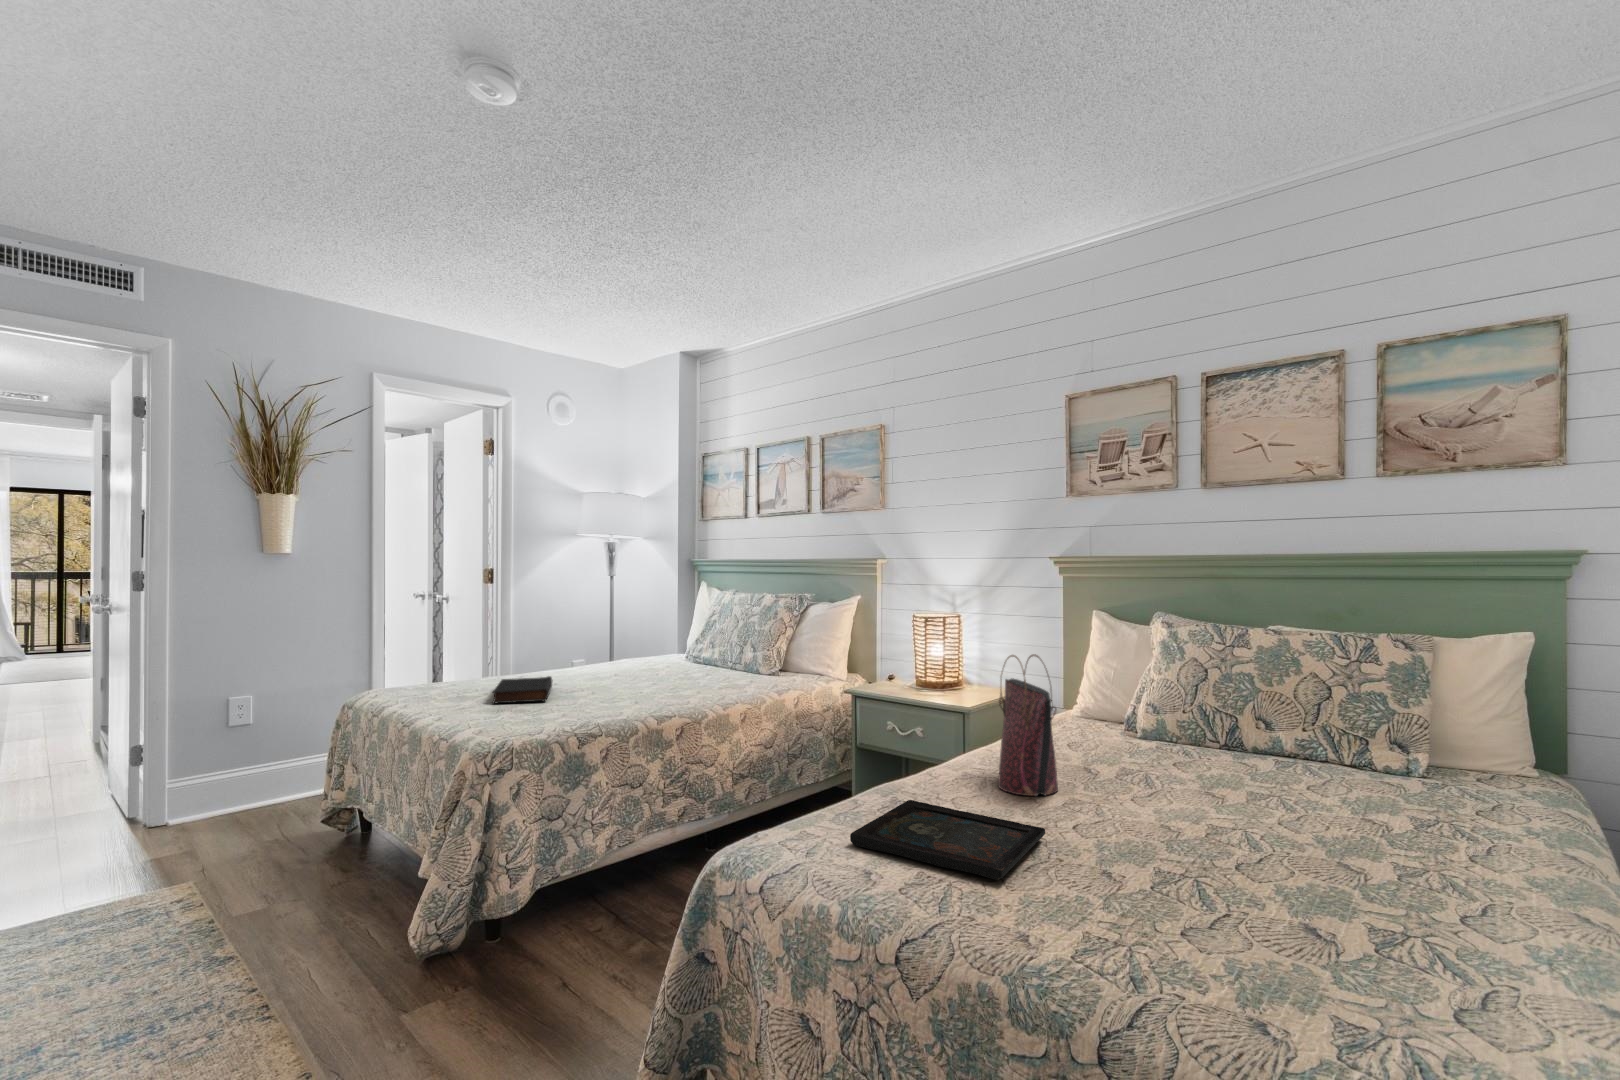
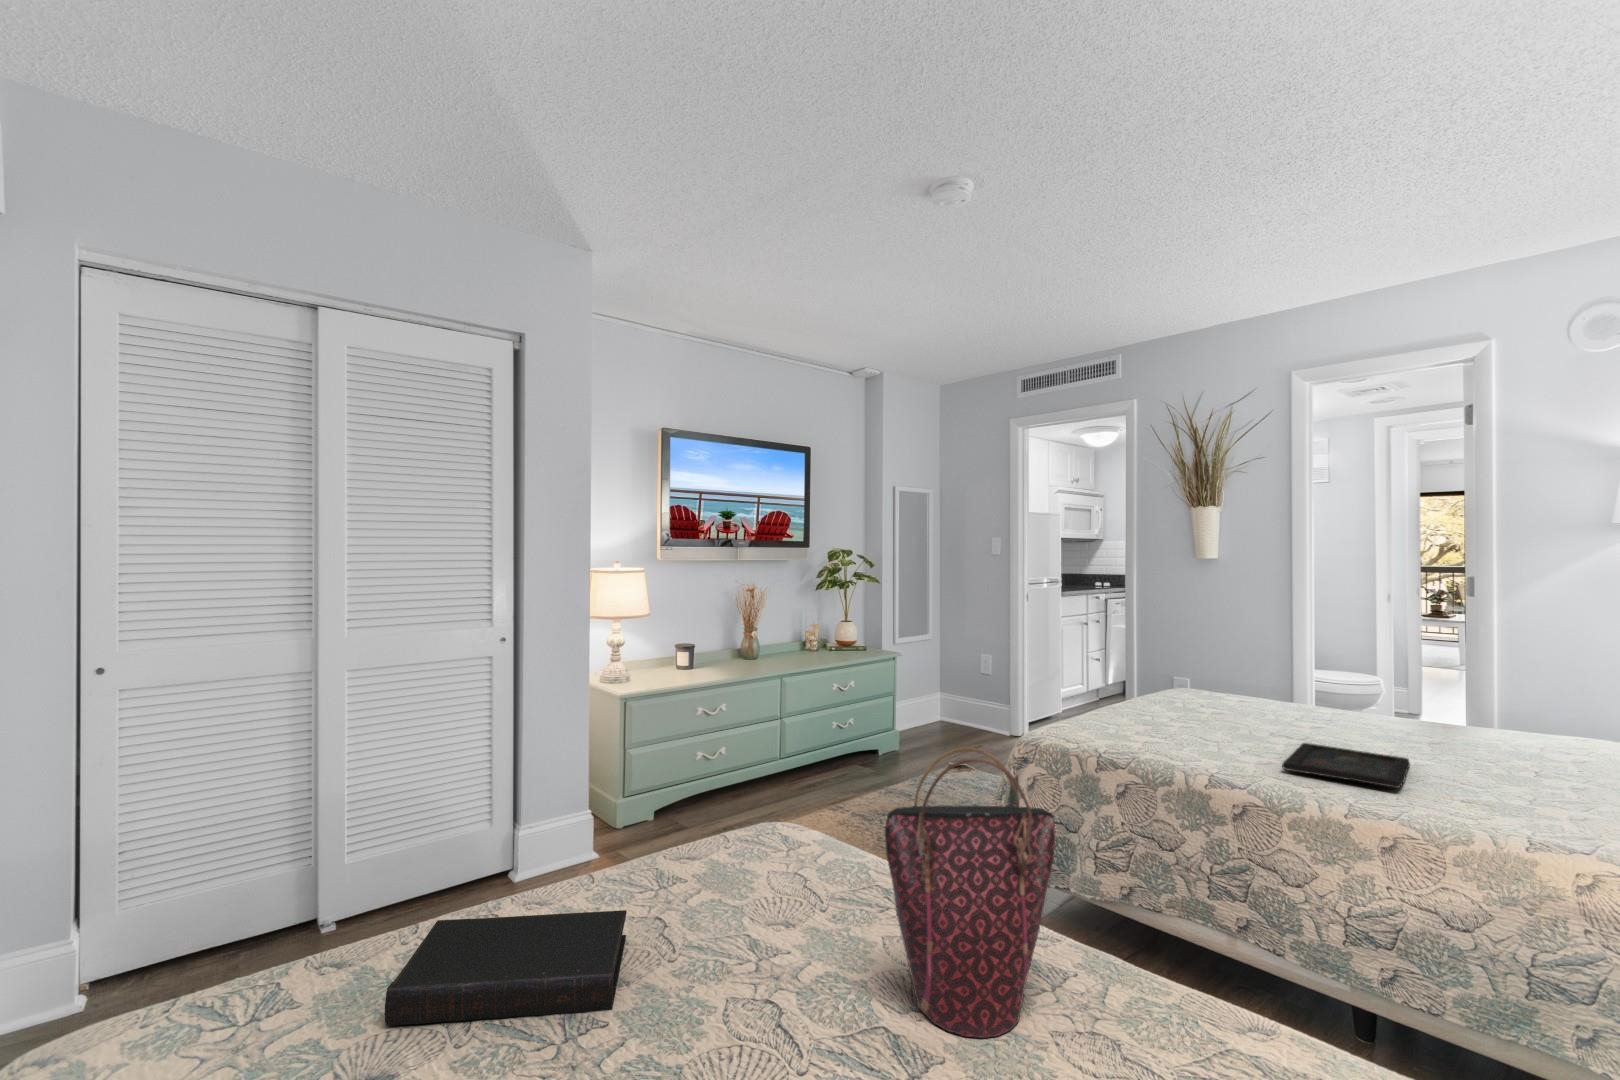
book: present [493,676,552,703] -> present [385,910,627,1026]
tray: present [850,800,1045,880] -> present [1282,743,1410,788]

